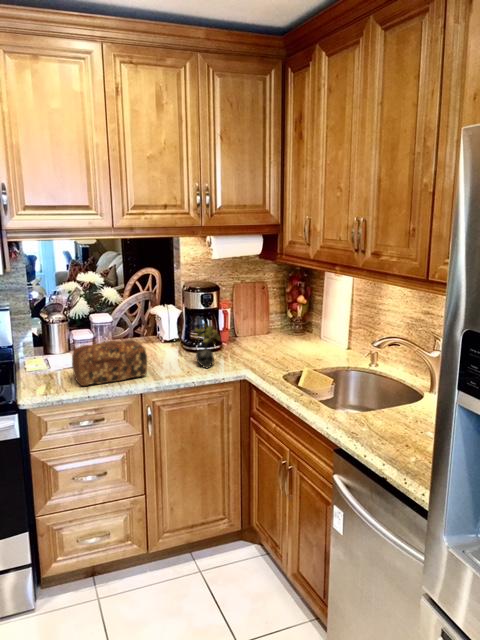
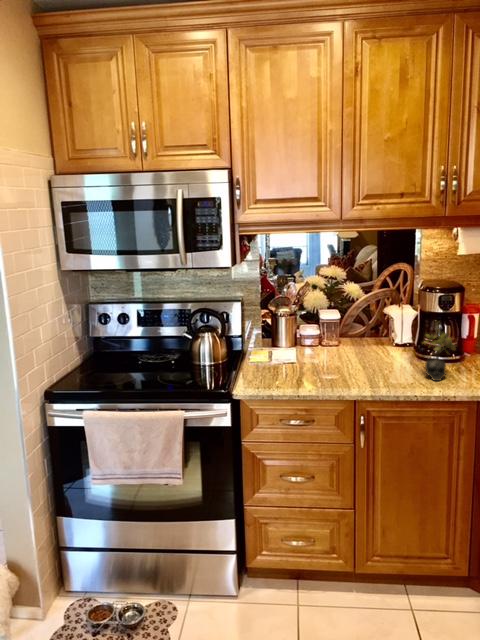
bread loaf: present [72,340,147,386] -> none [289,340,366,385]

